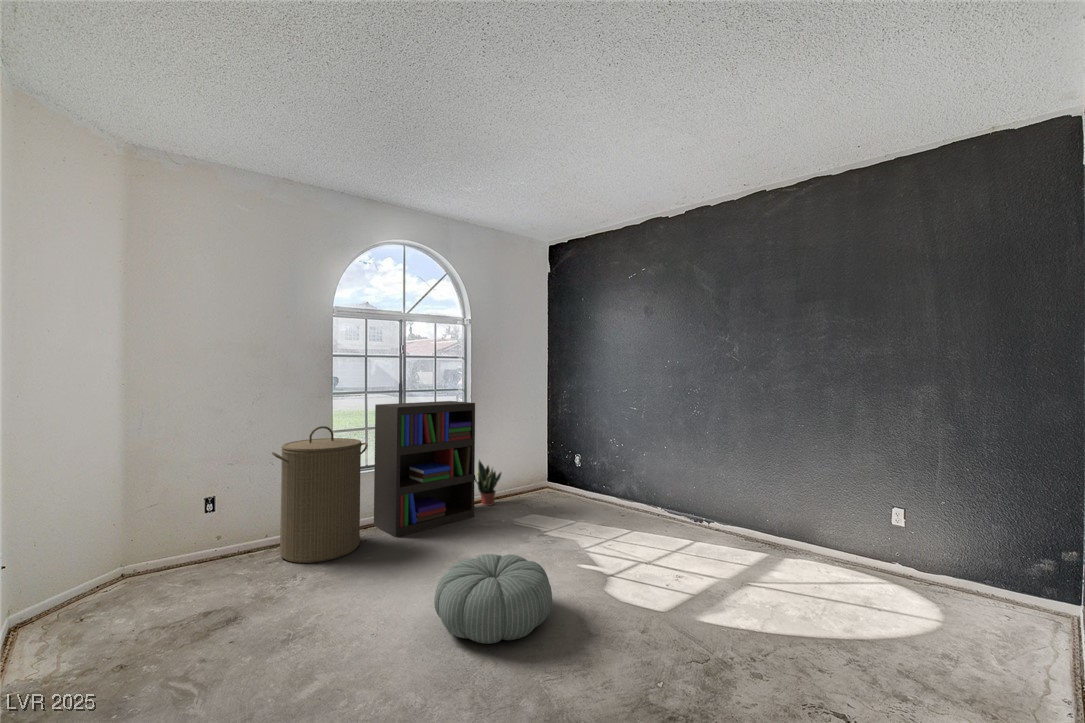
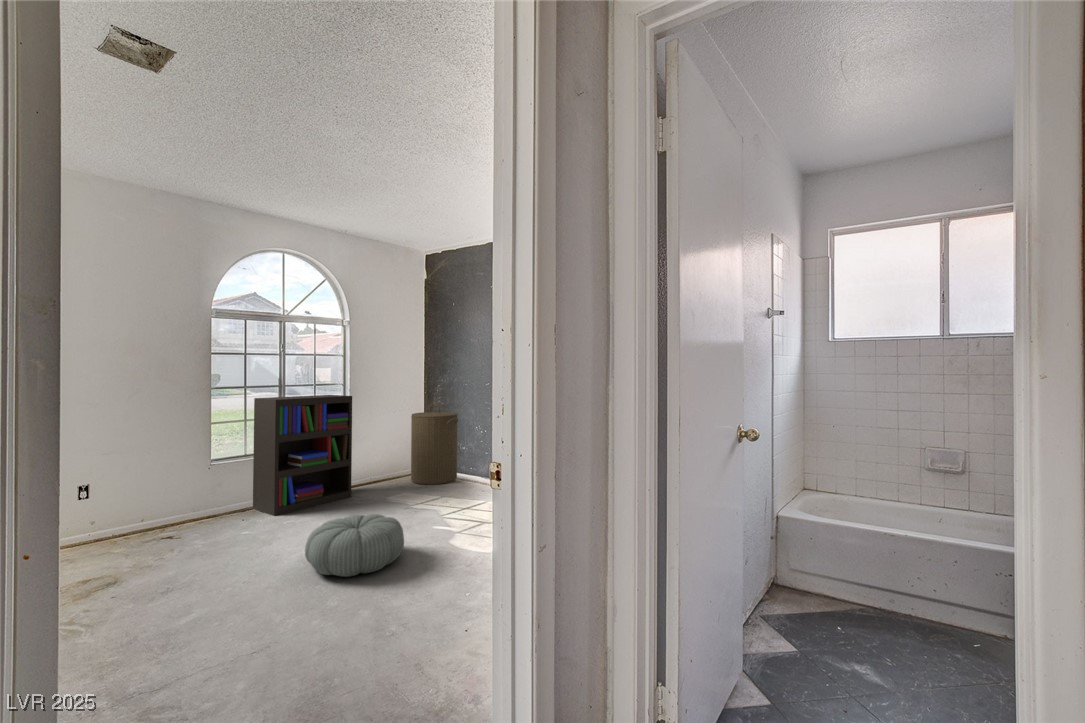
laundry hamper: present [272,426,368,563] -> present [411,403,458,485]
potted plant: present [474,460,502,506] -> none [351,446,379,488]

